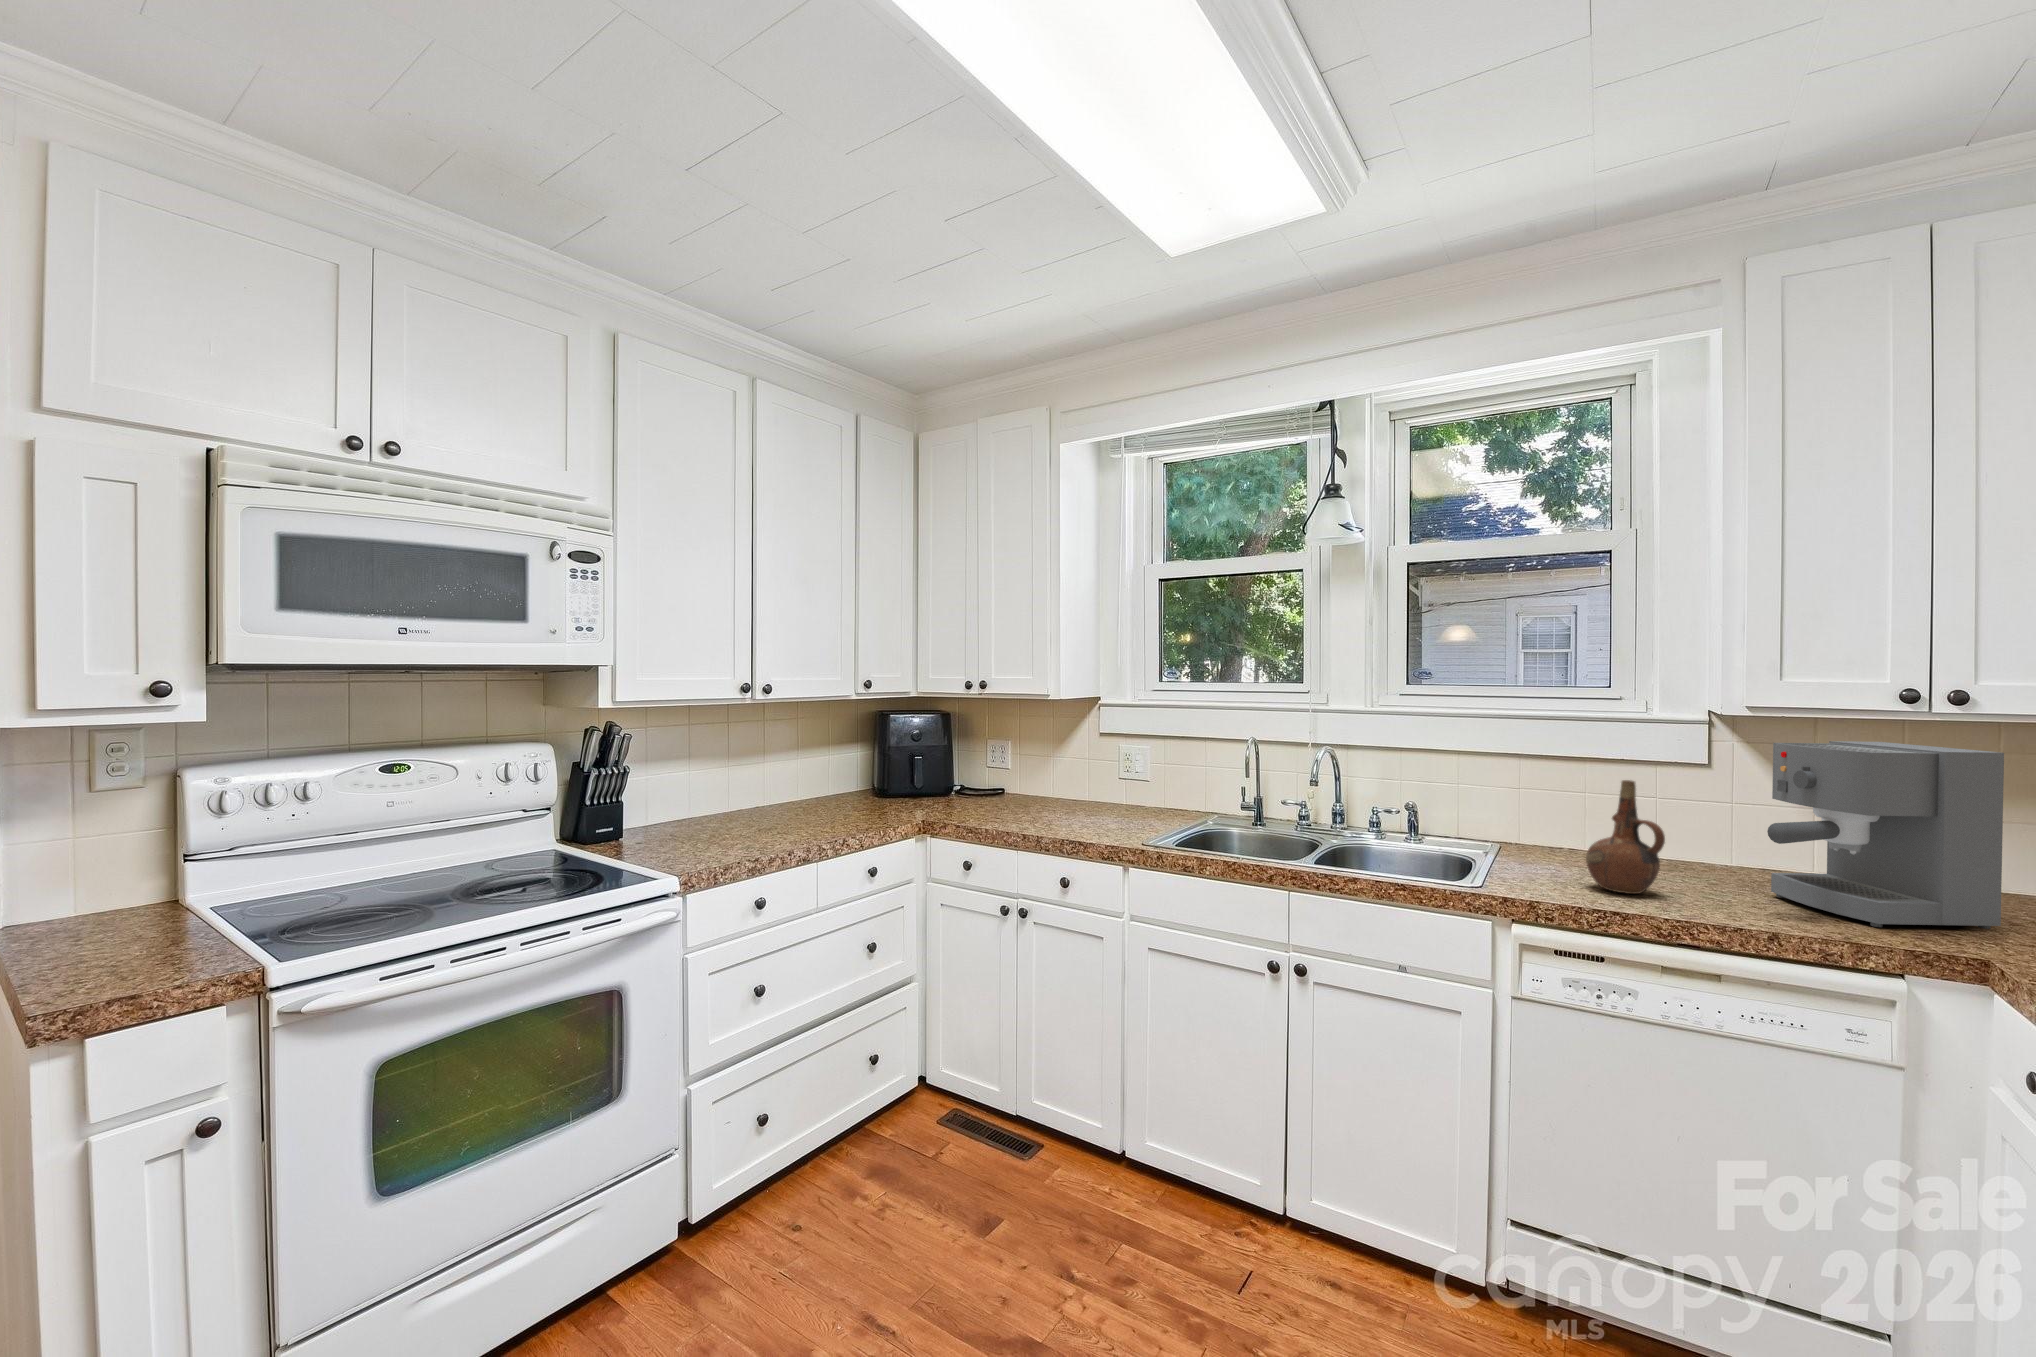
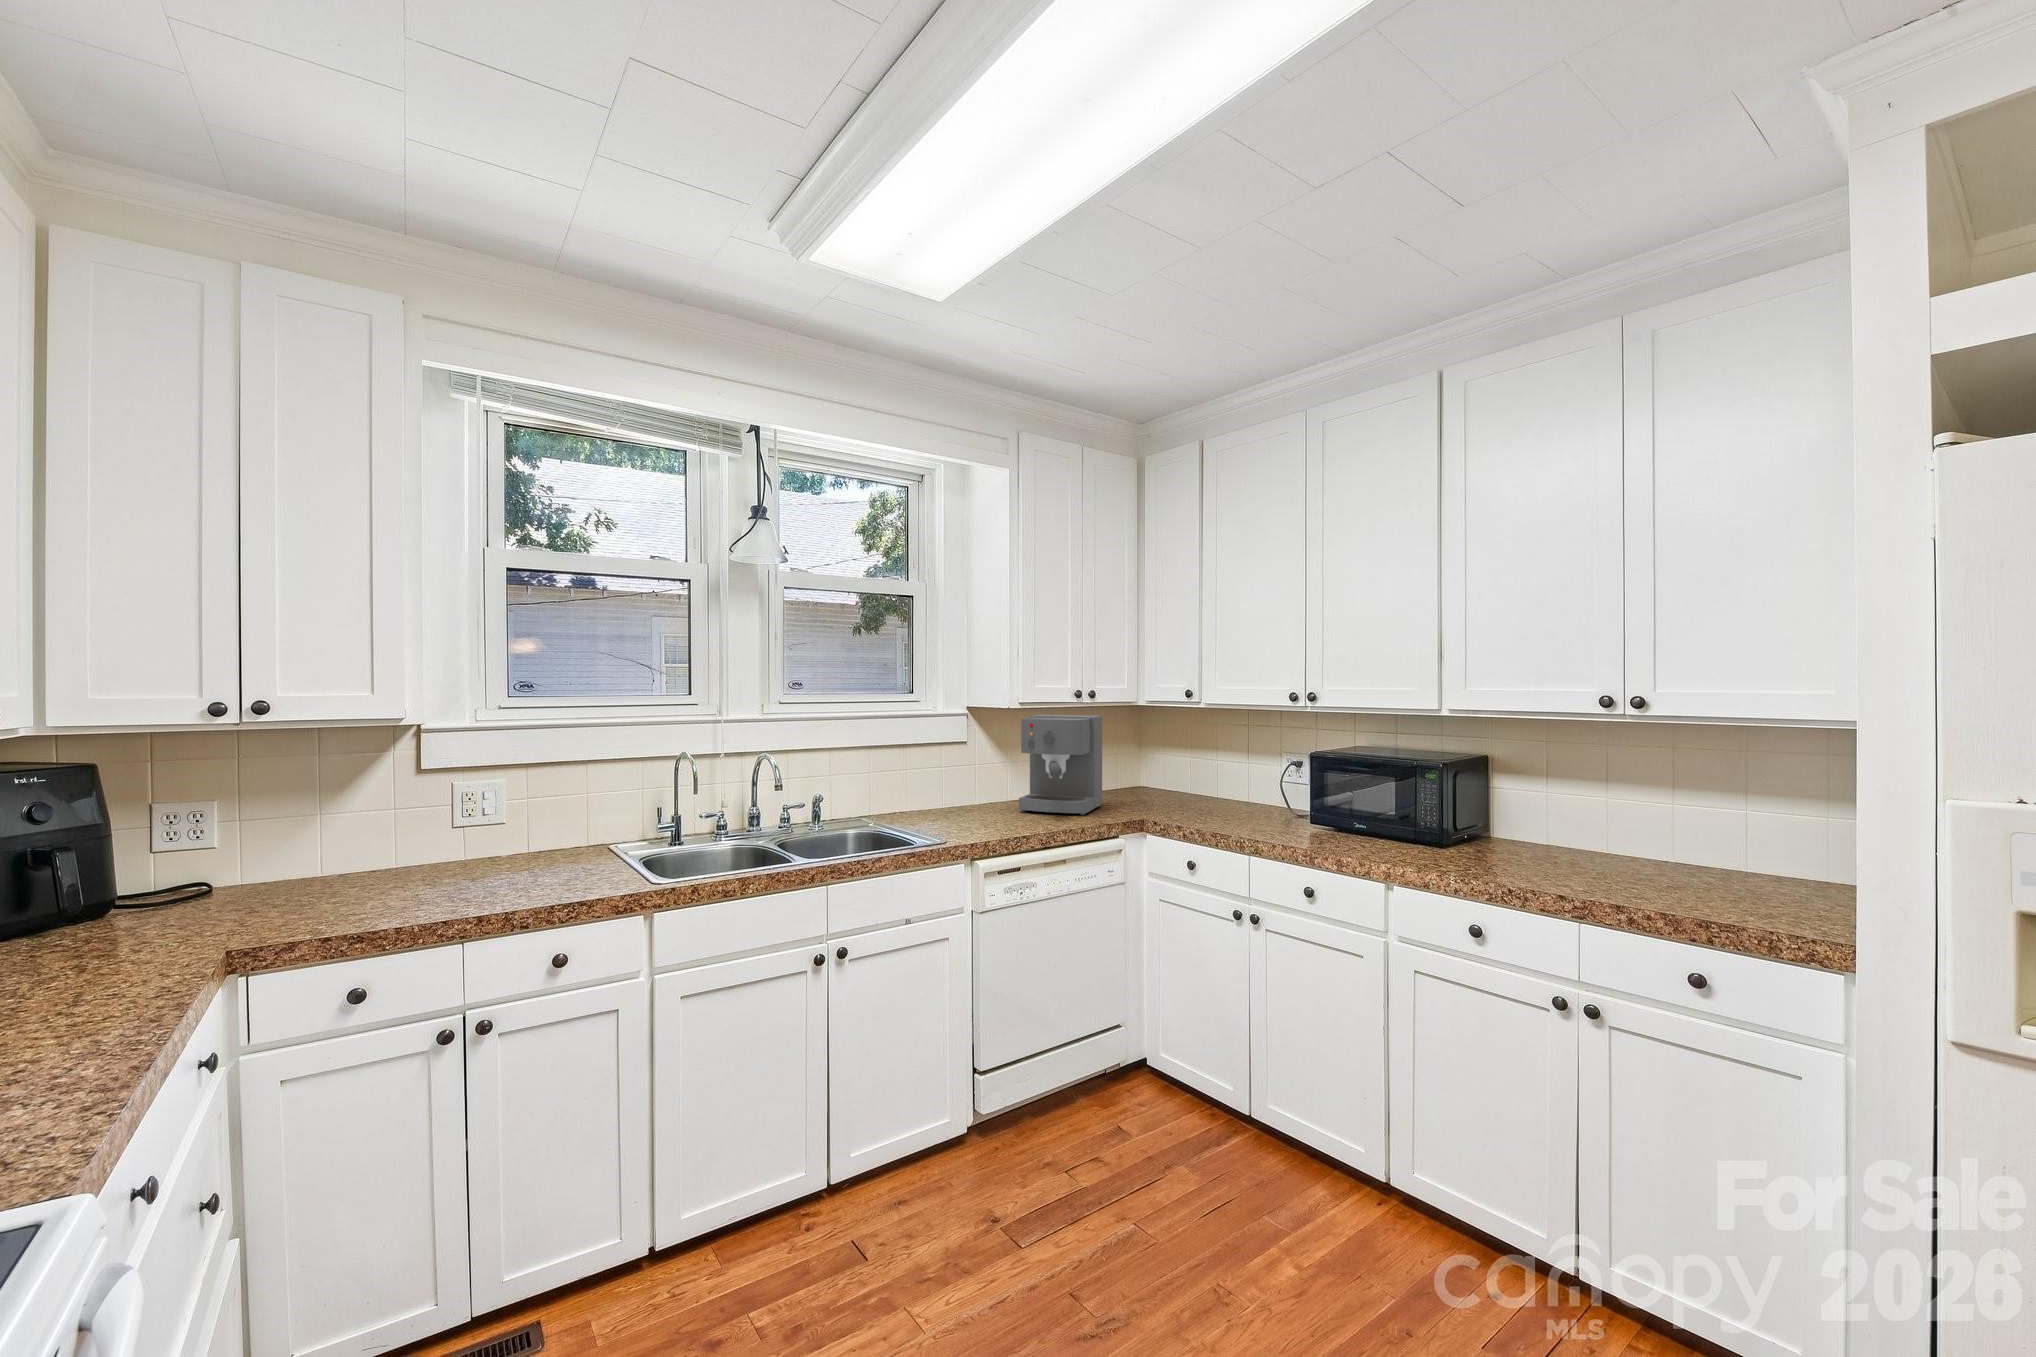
ceramic pitcher: present [1586,780,1665,894] -> none [959,750,1003,827]

